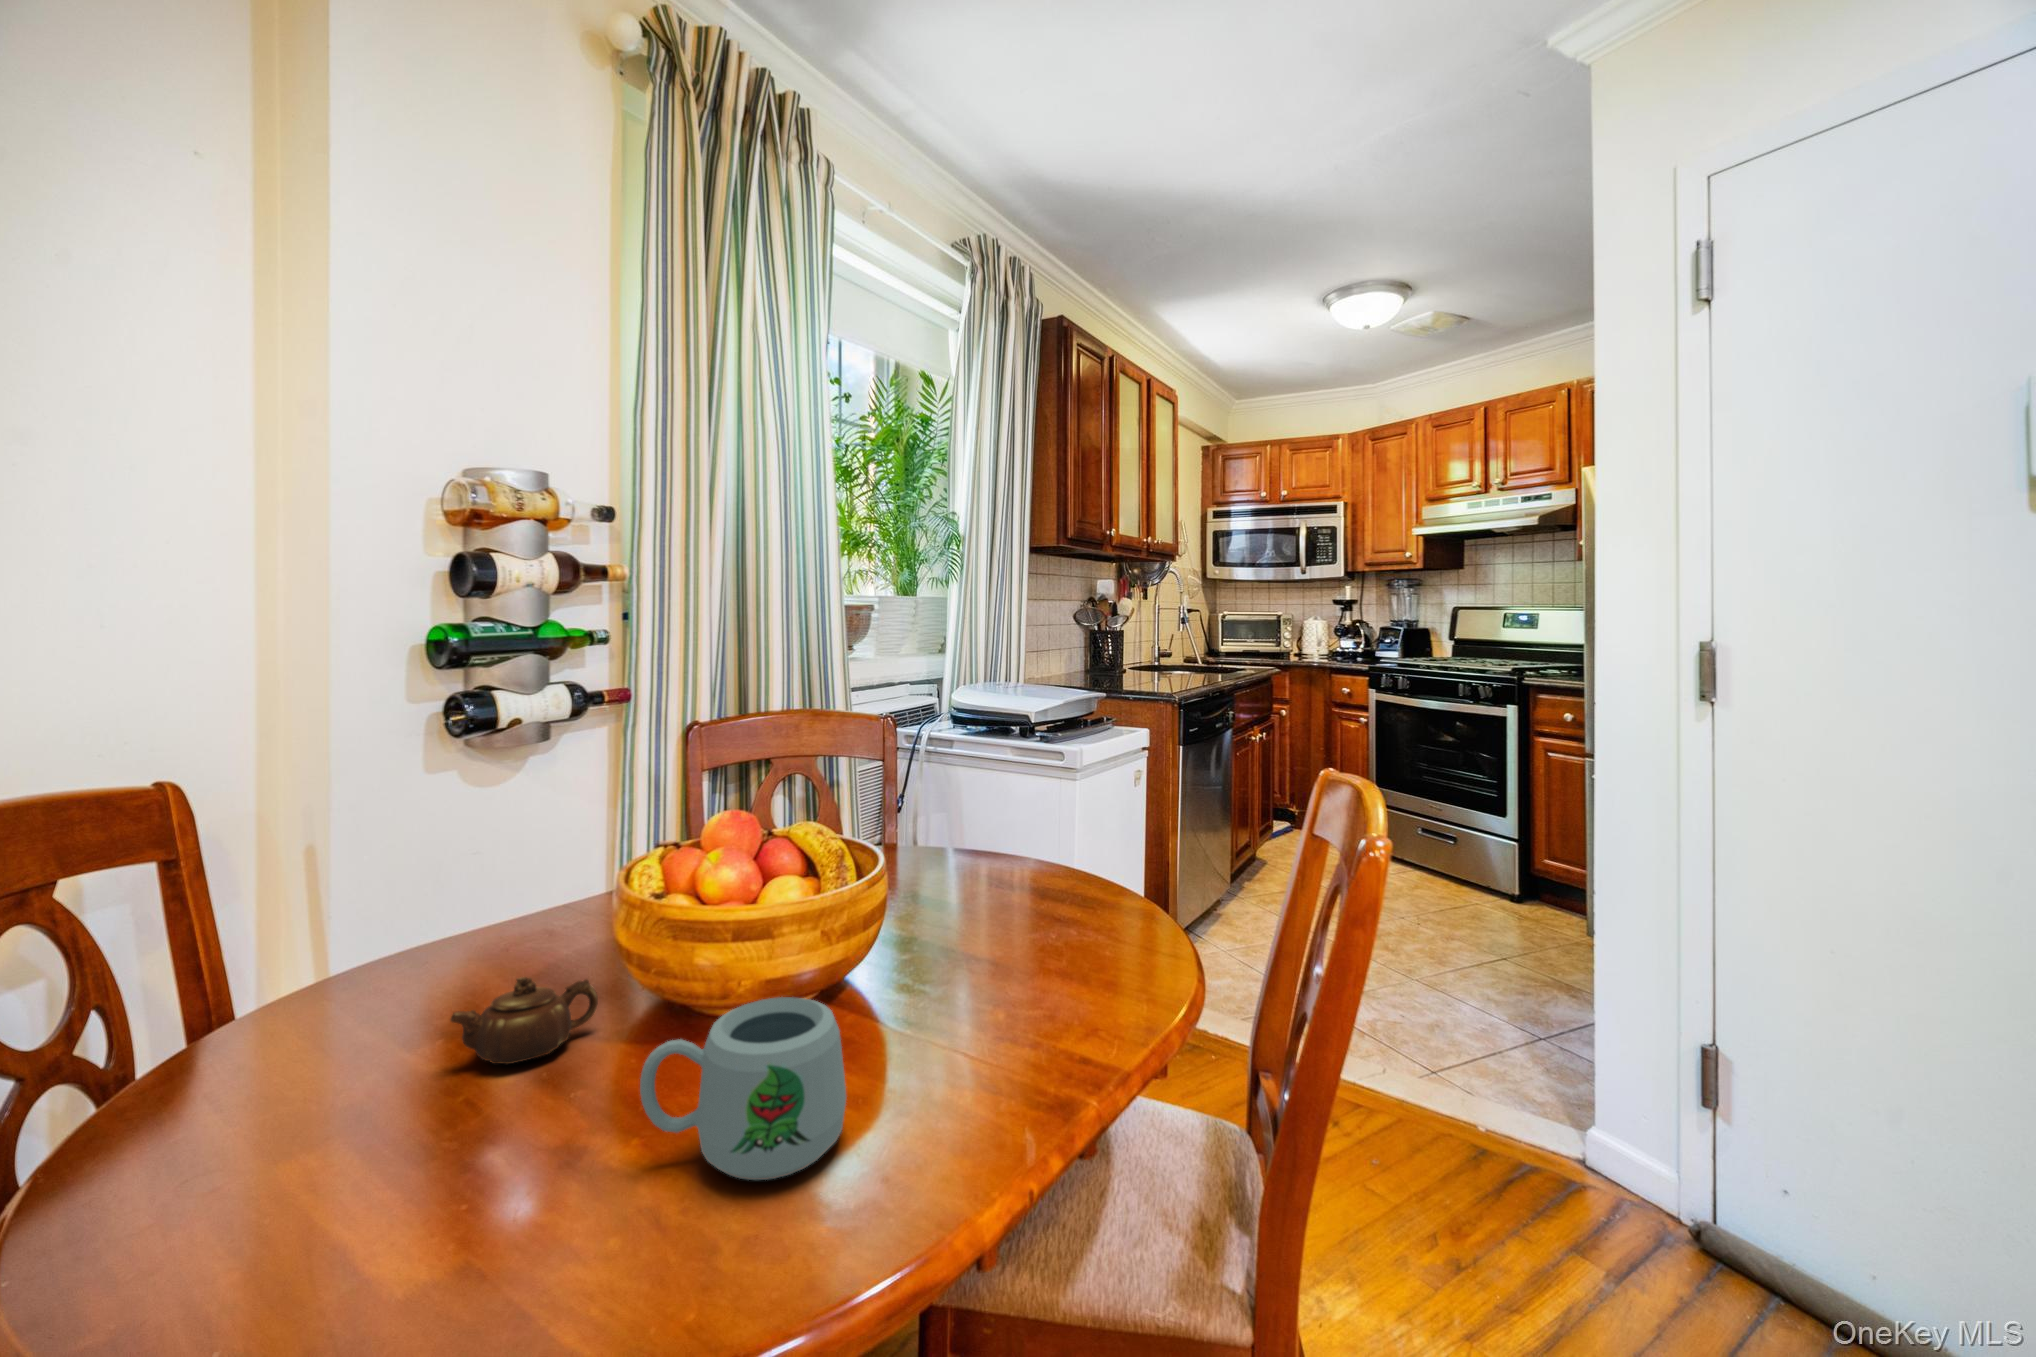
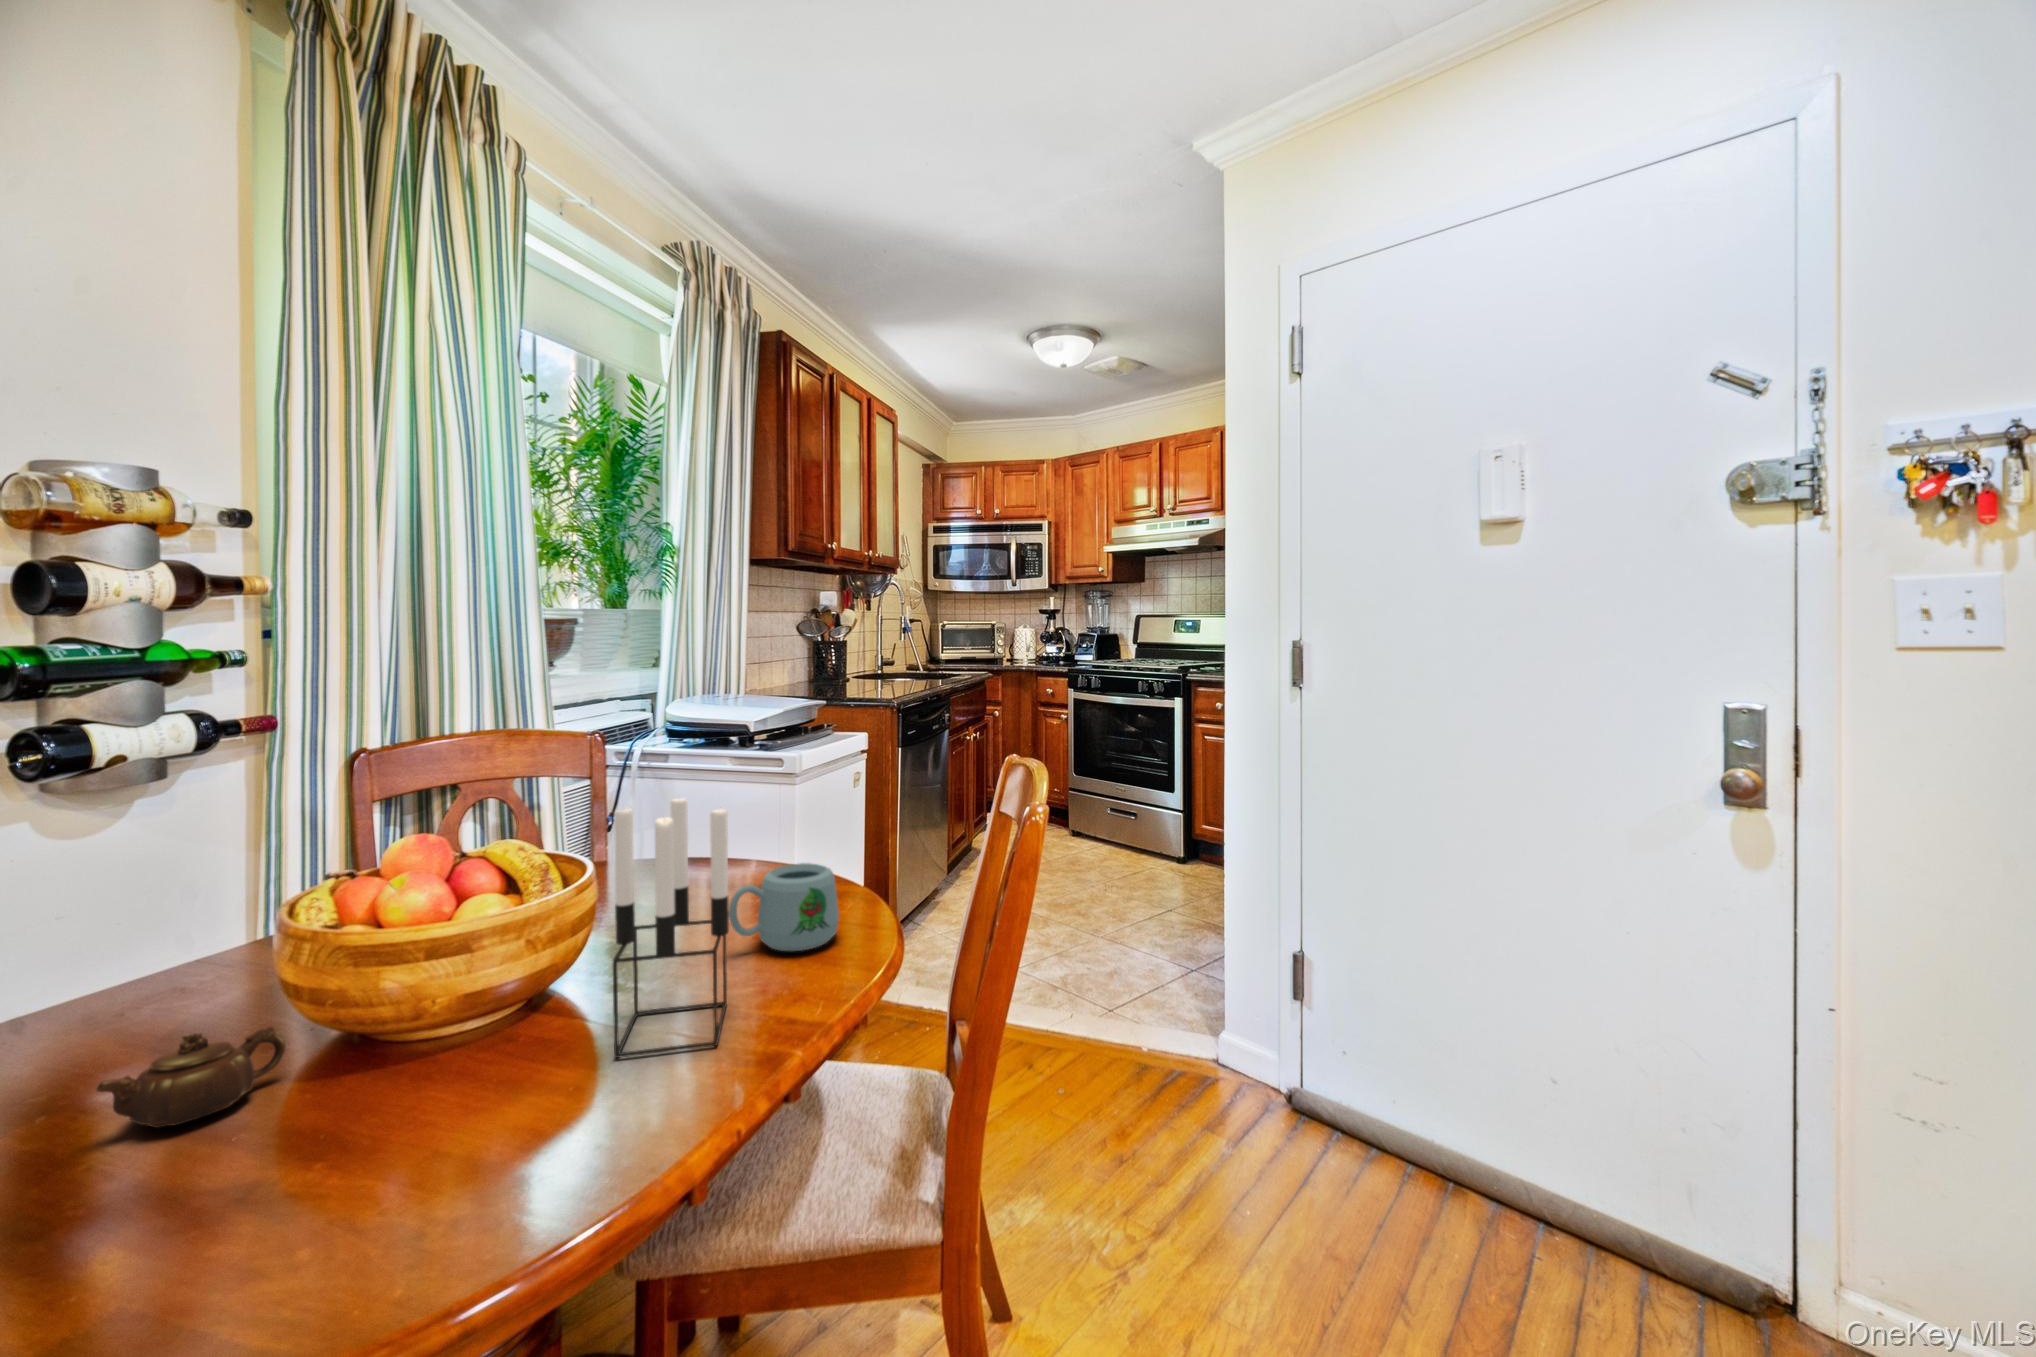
candle holder: none [884,778,1008,1075] -> present [613,799,729,1058]
mug: present [640,997,847,1180] -> present [729,863,839,951]

